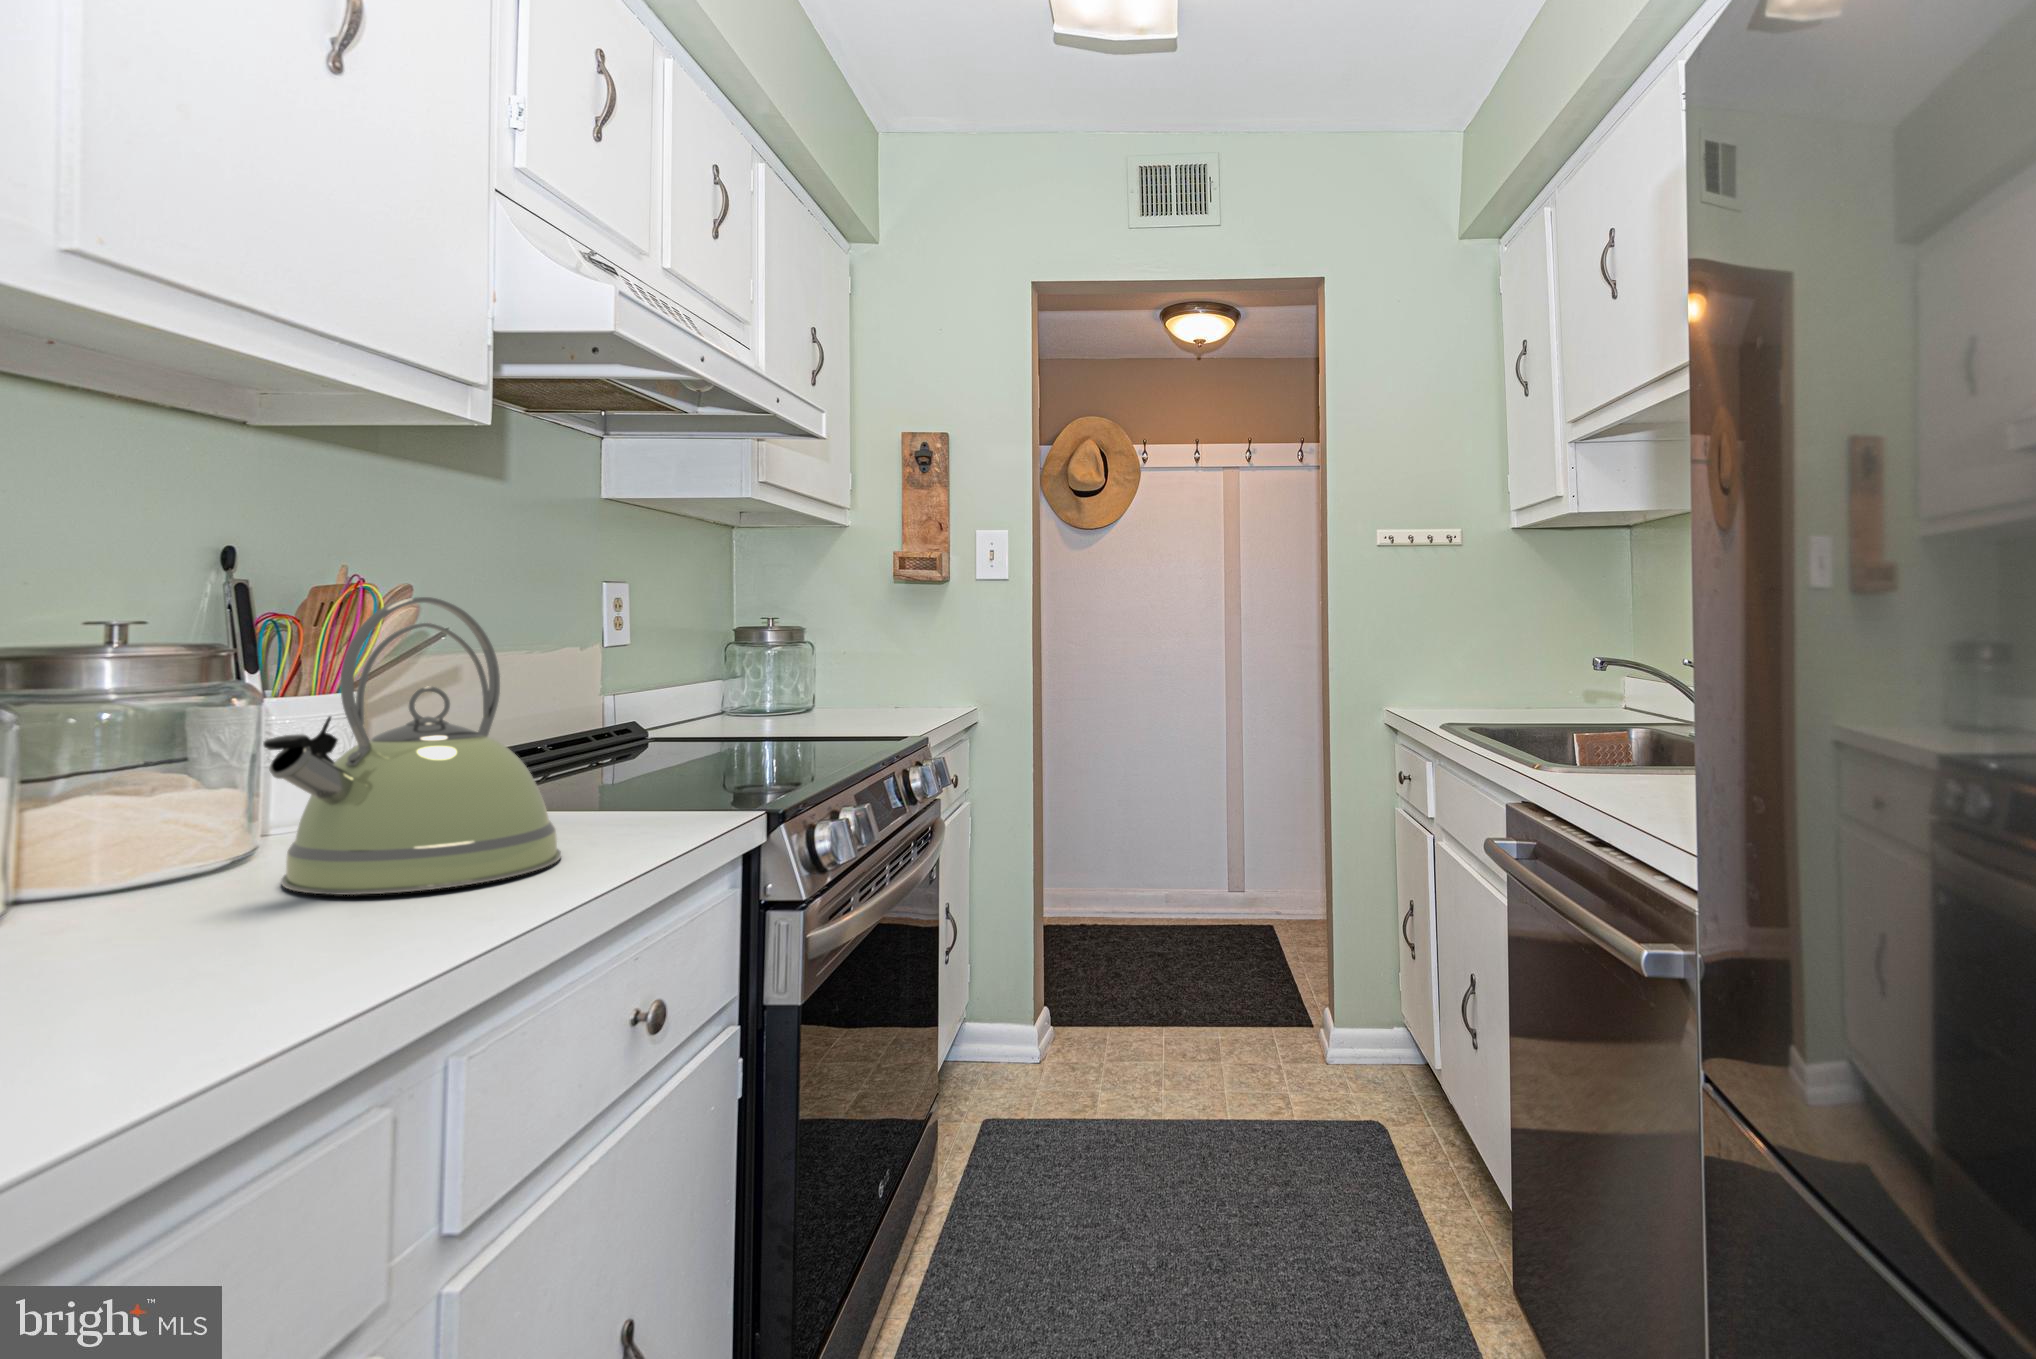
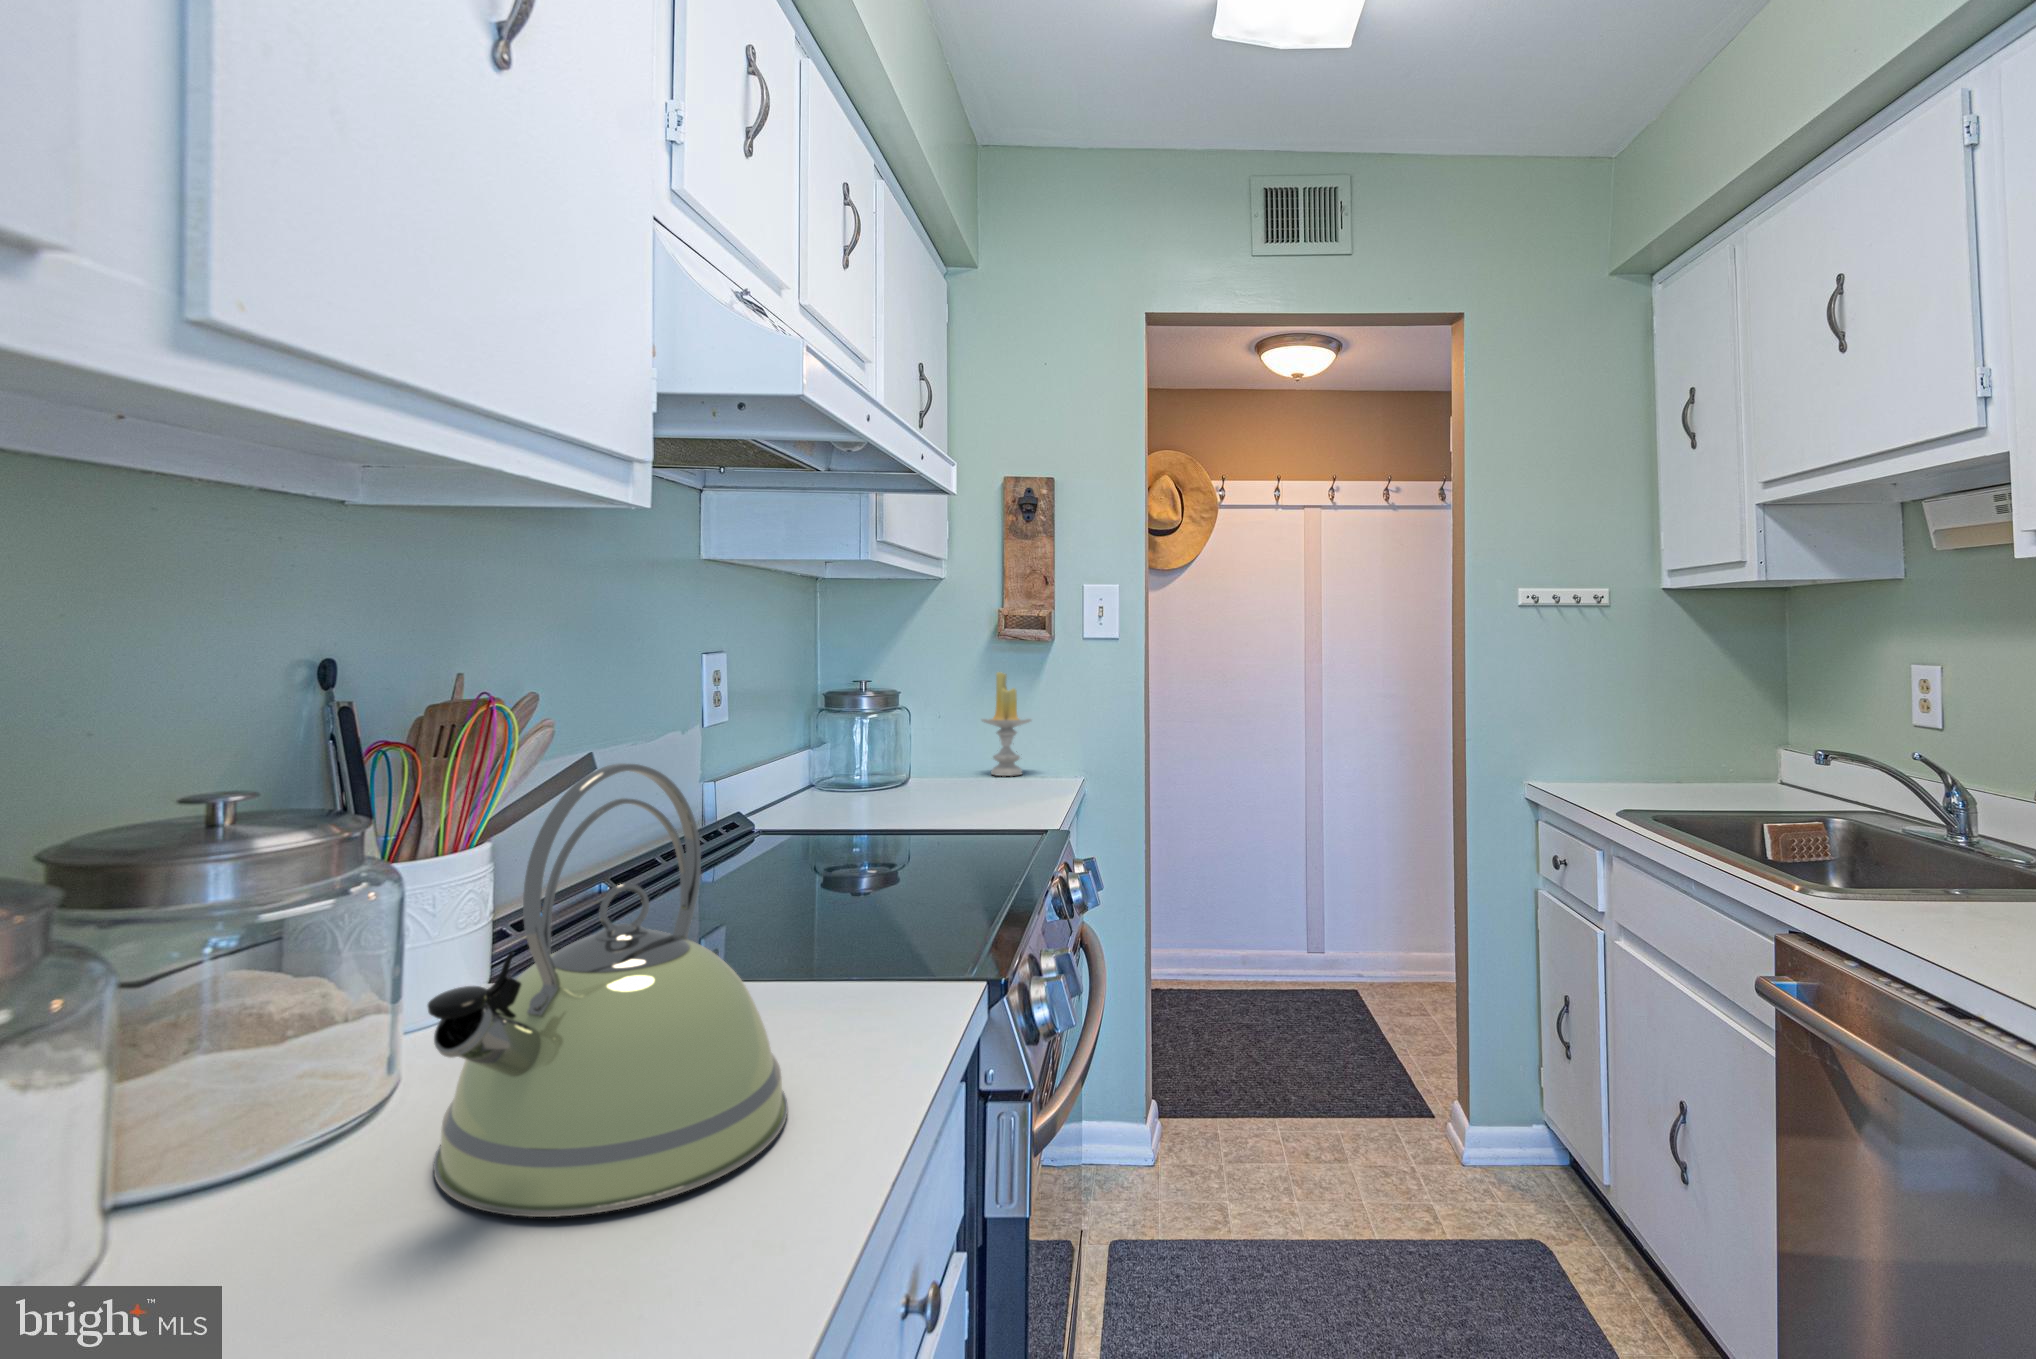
candle: none [880,613,929,709] -> present [982,672,1031,776]

